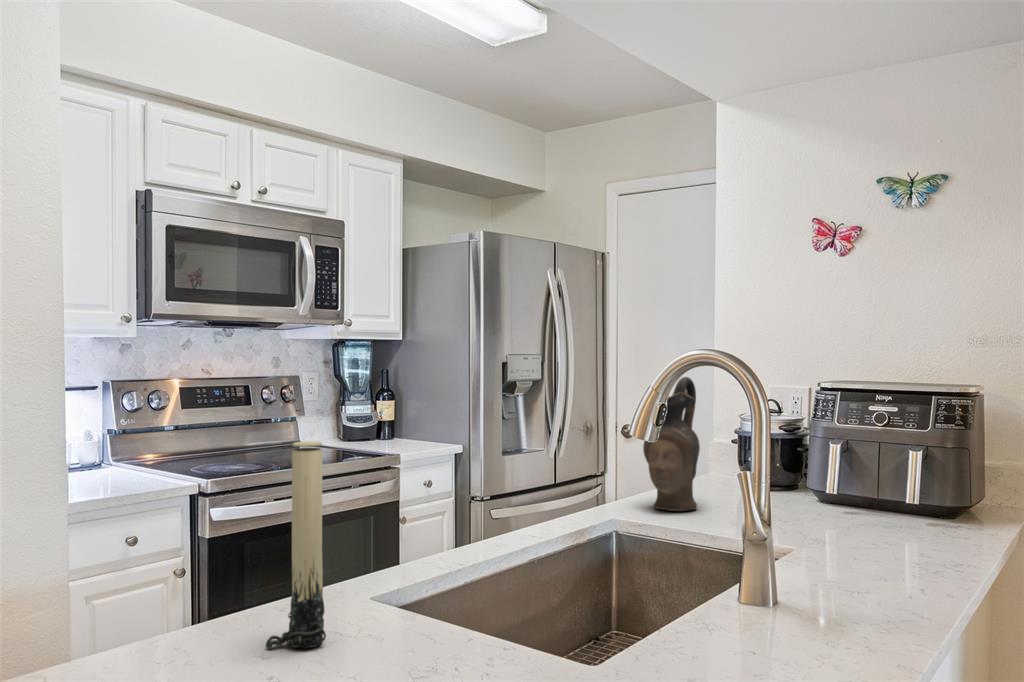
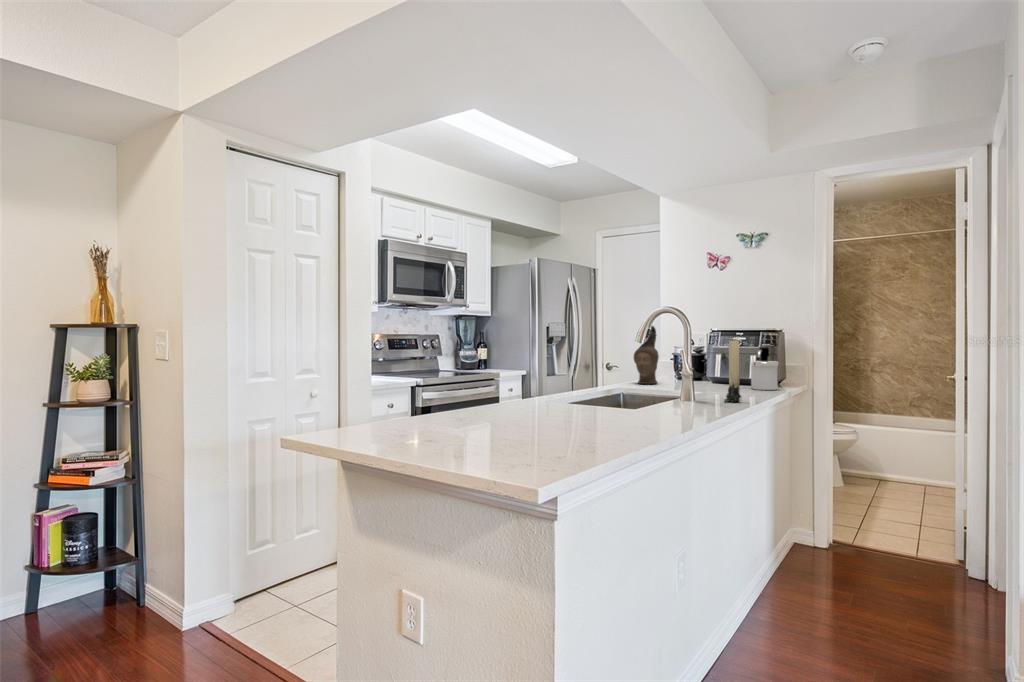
soap dispenser: none [910,434,977,538] -> present [750,347,779,390]
candle: present [266,441,326,649] -> present [724,338,741,402]

